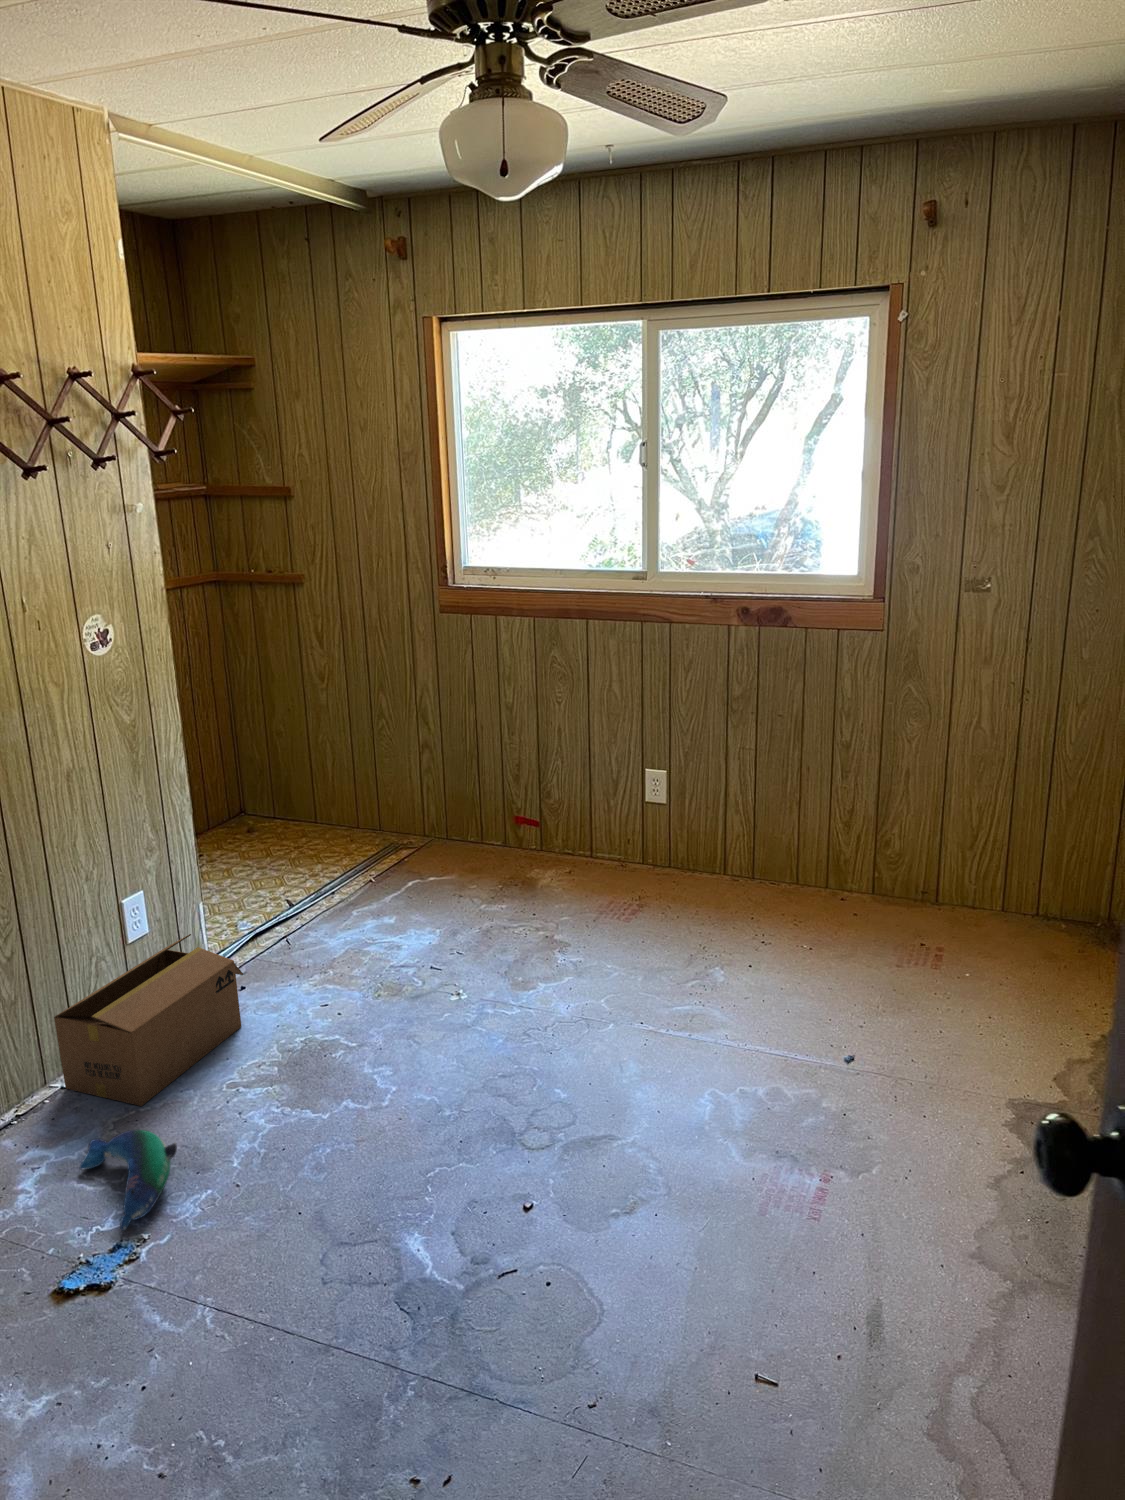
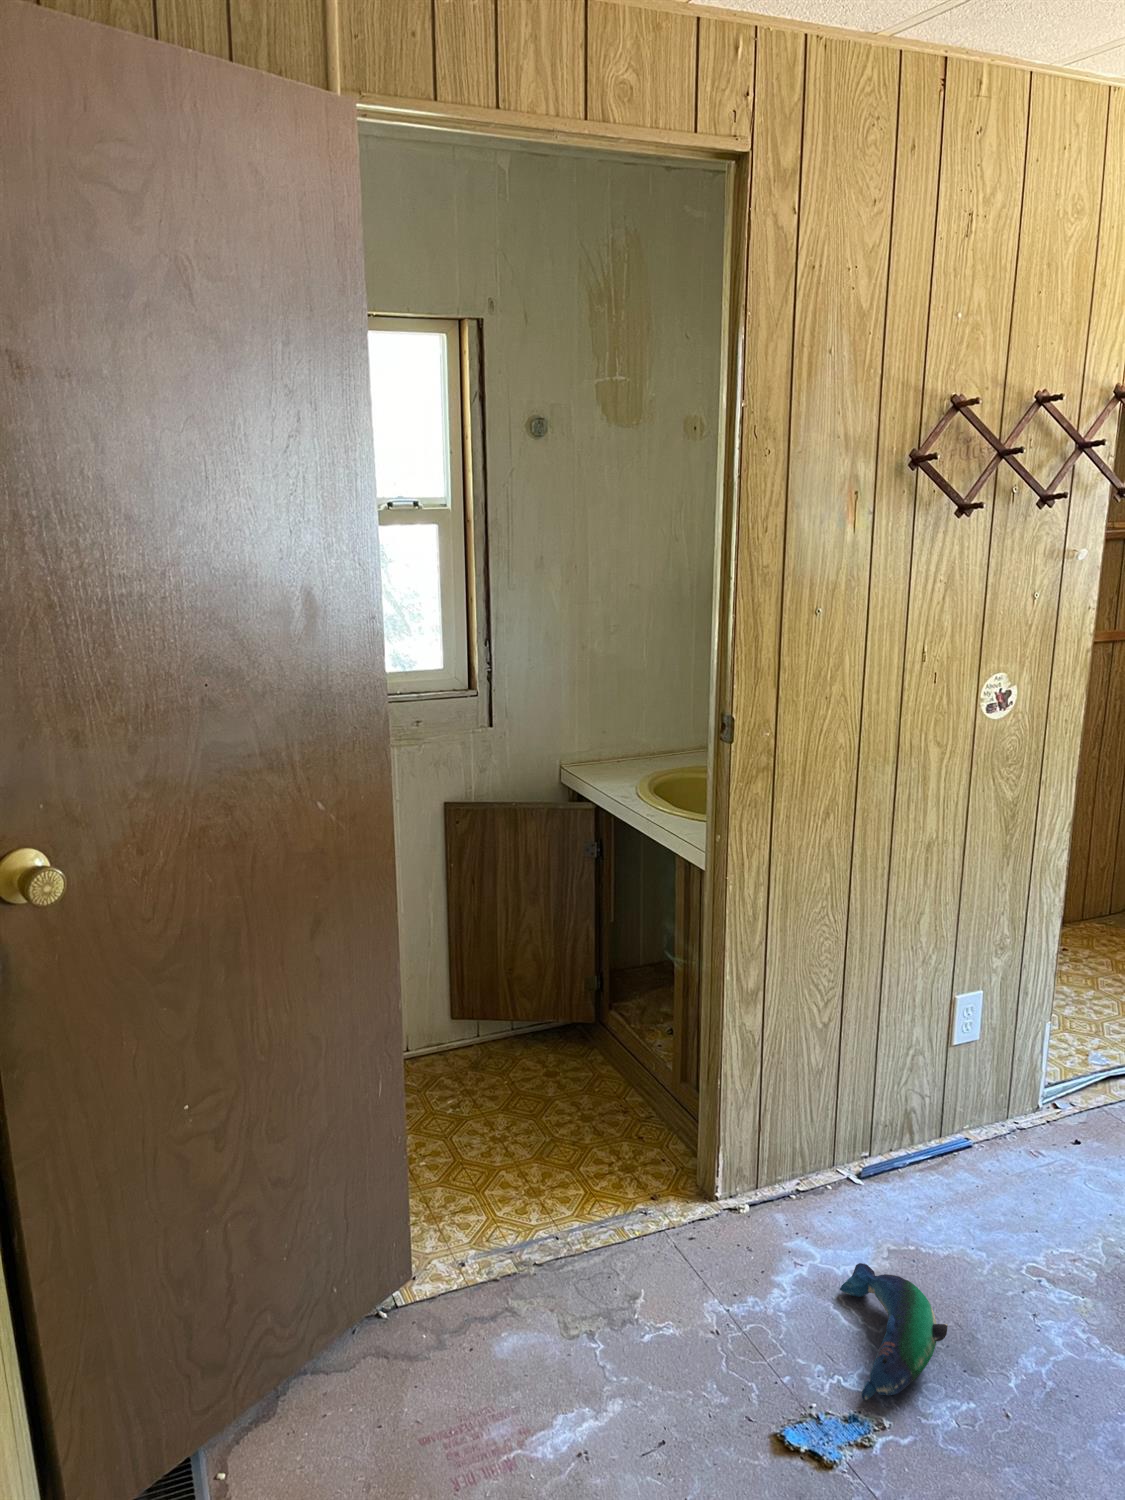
cardboard box: present [54,934,243,1106] -> none [851,1062,1081,1244]

